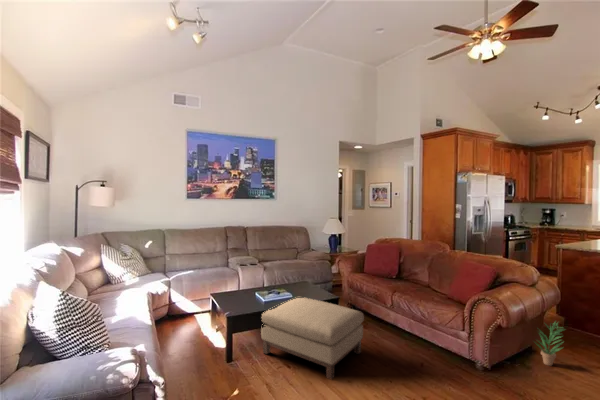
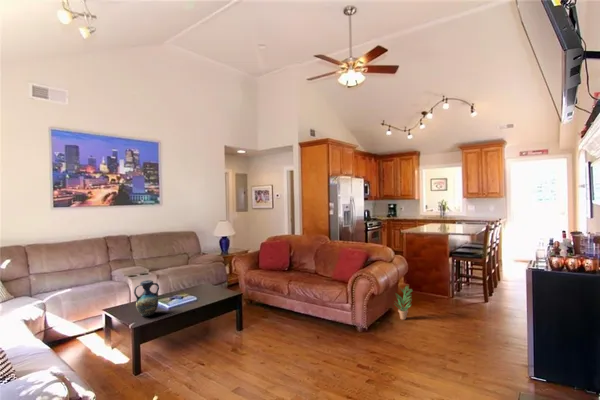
vase: none [233,273,256,307] -> present [134,280,159,316]
ottoman: present [261,297,364,379] -> none [168,298,268,367]

